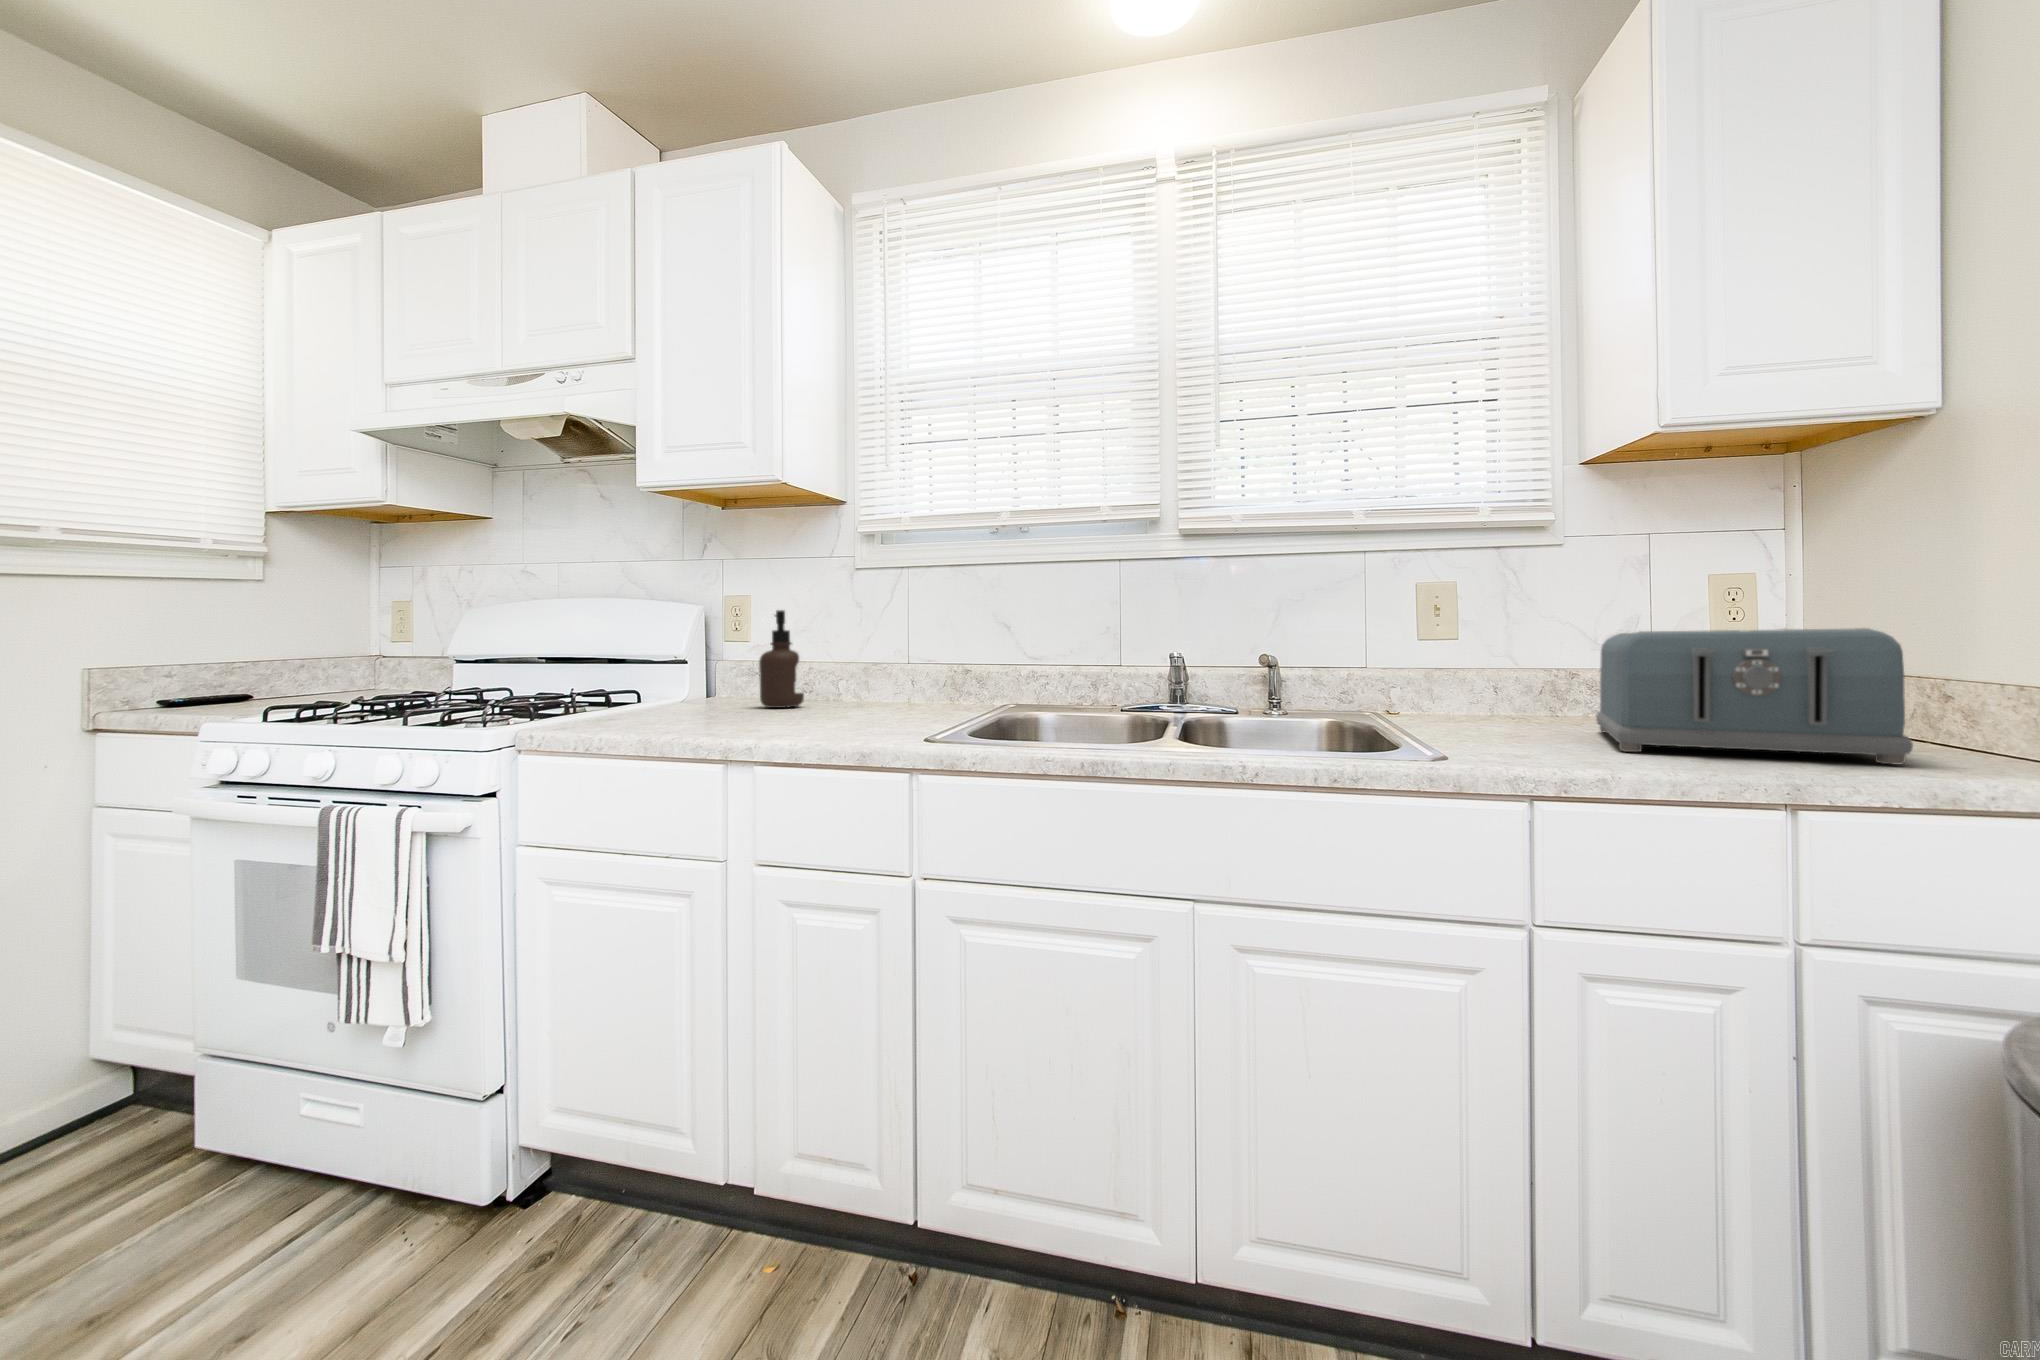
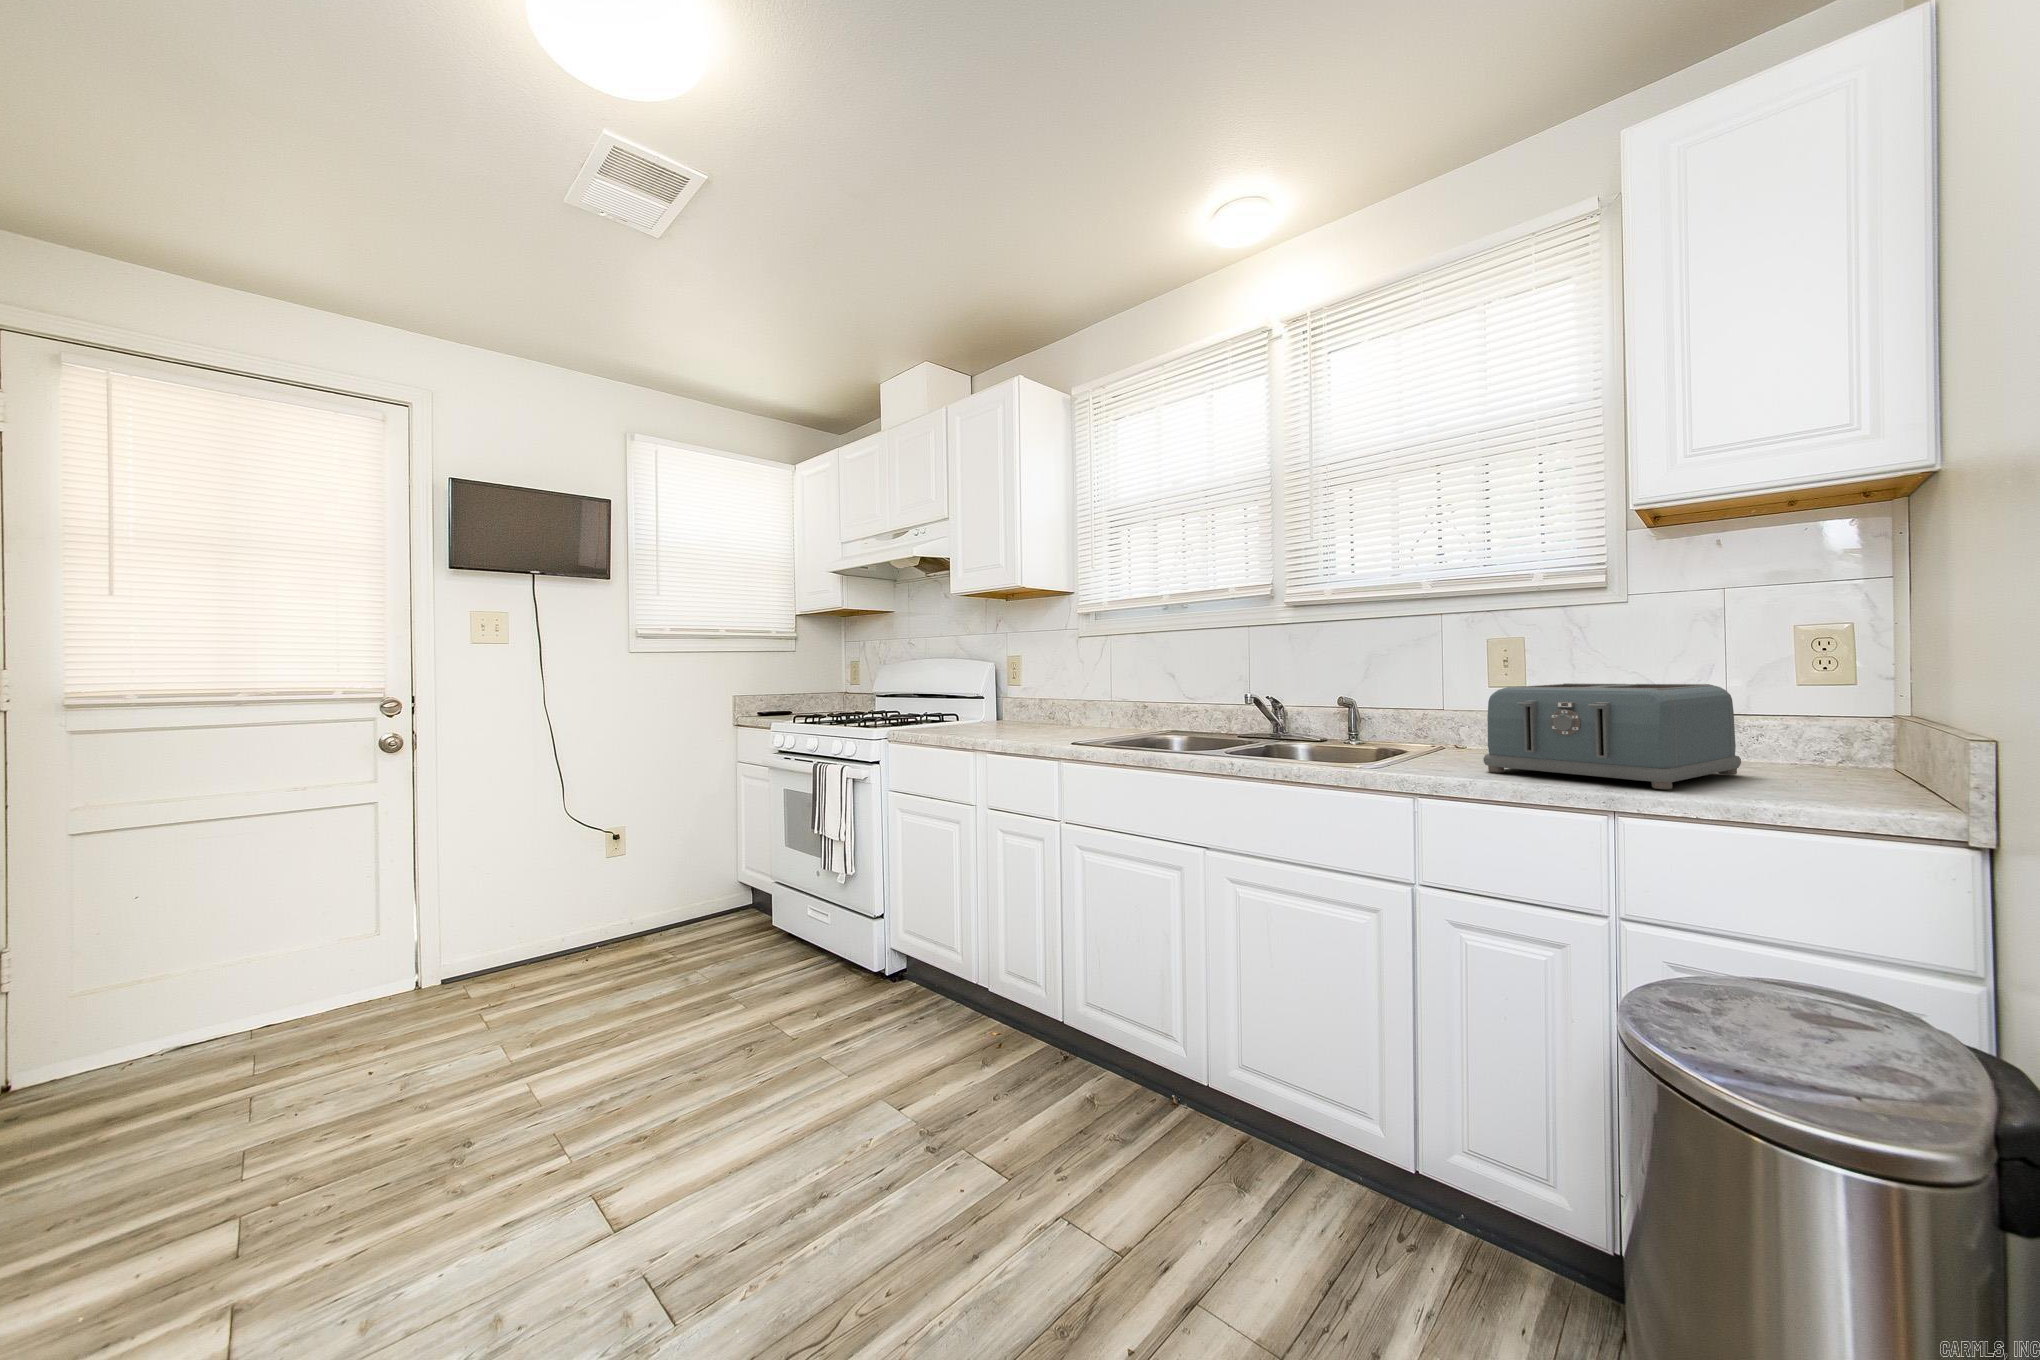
soap dispenser: present [759,610,804,708] -> none [1022,661,1049,723]

